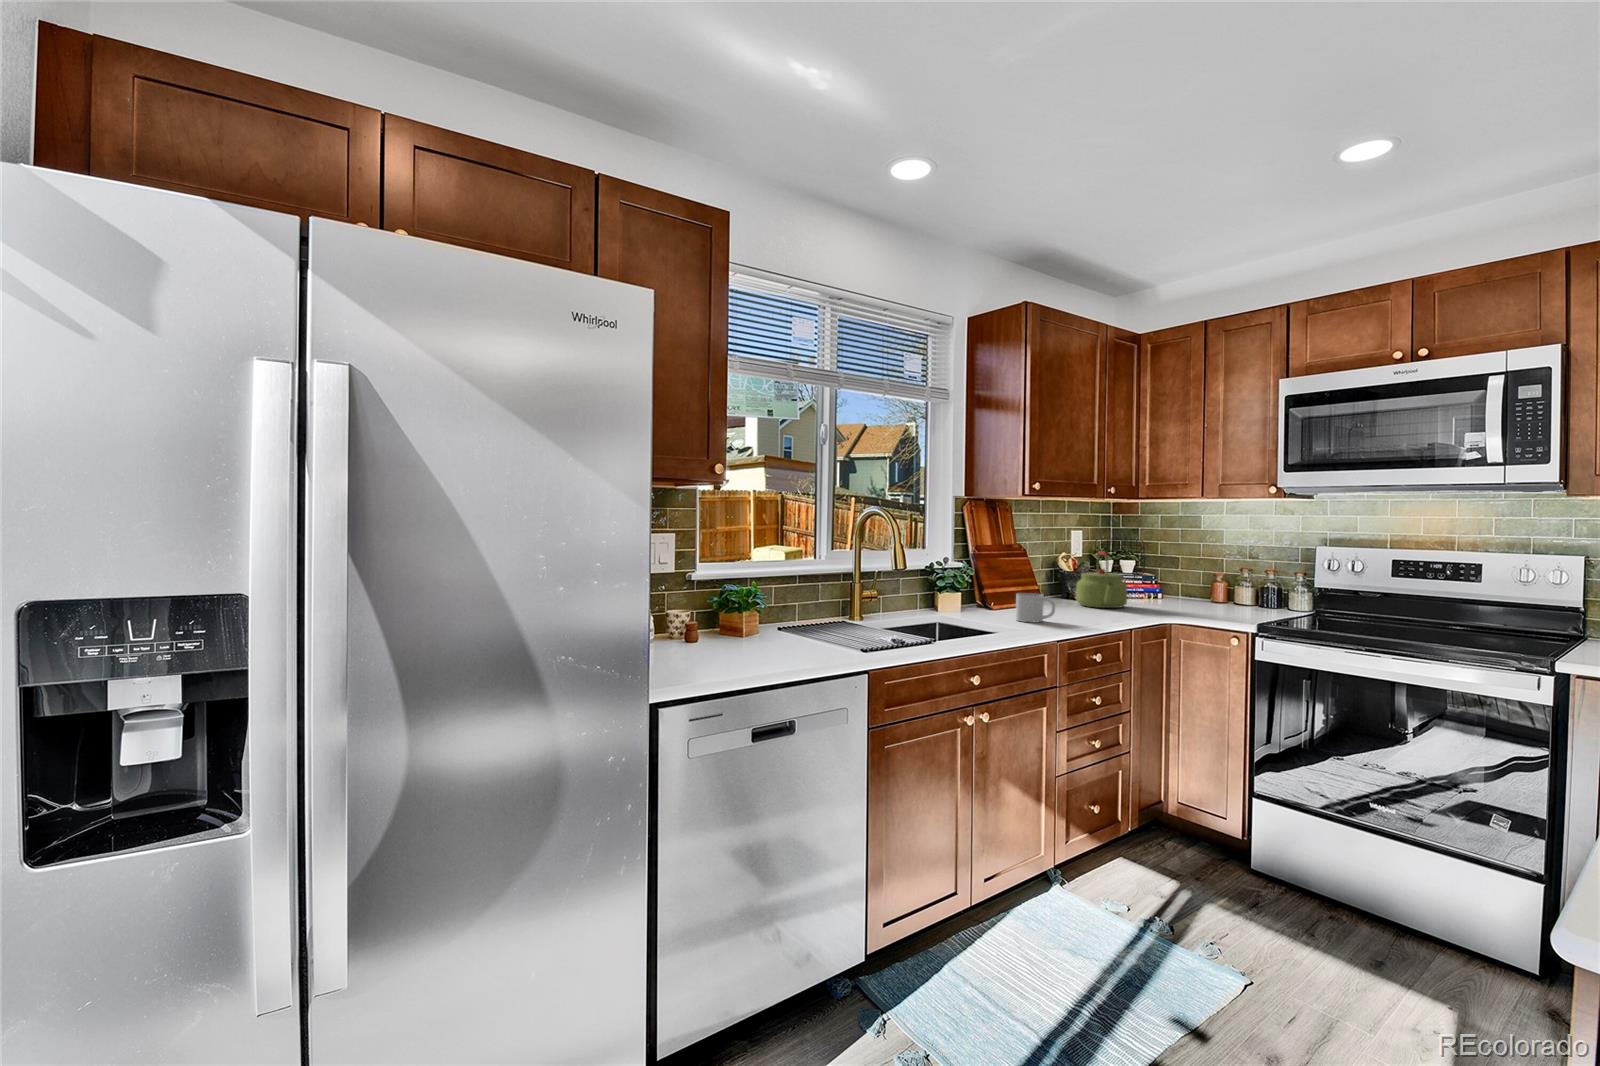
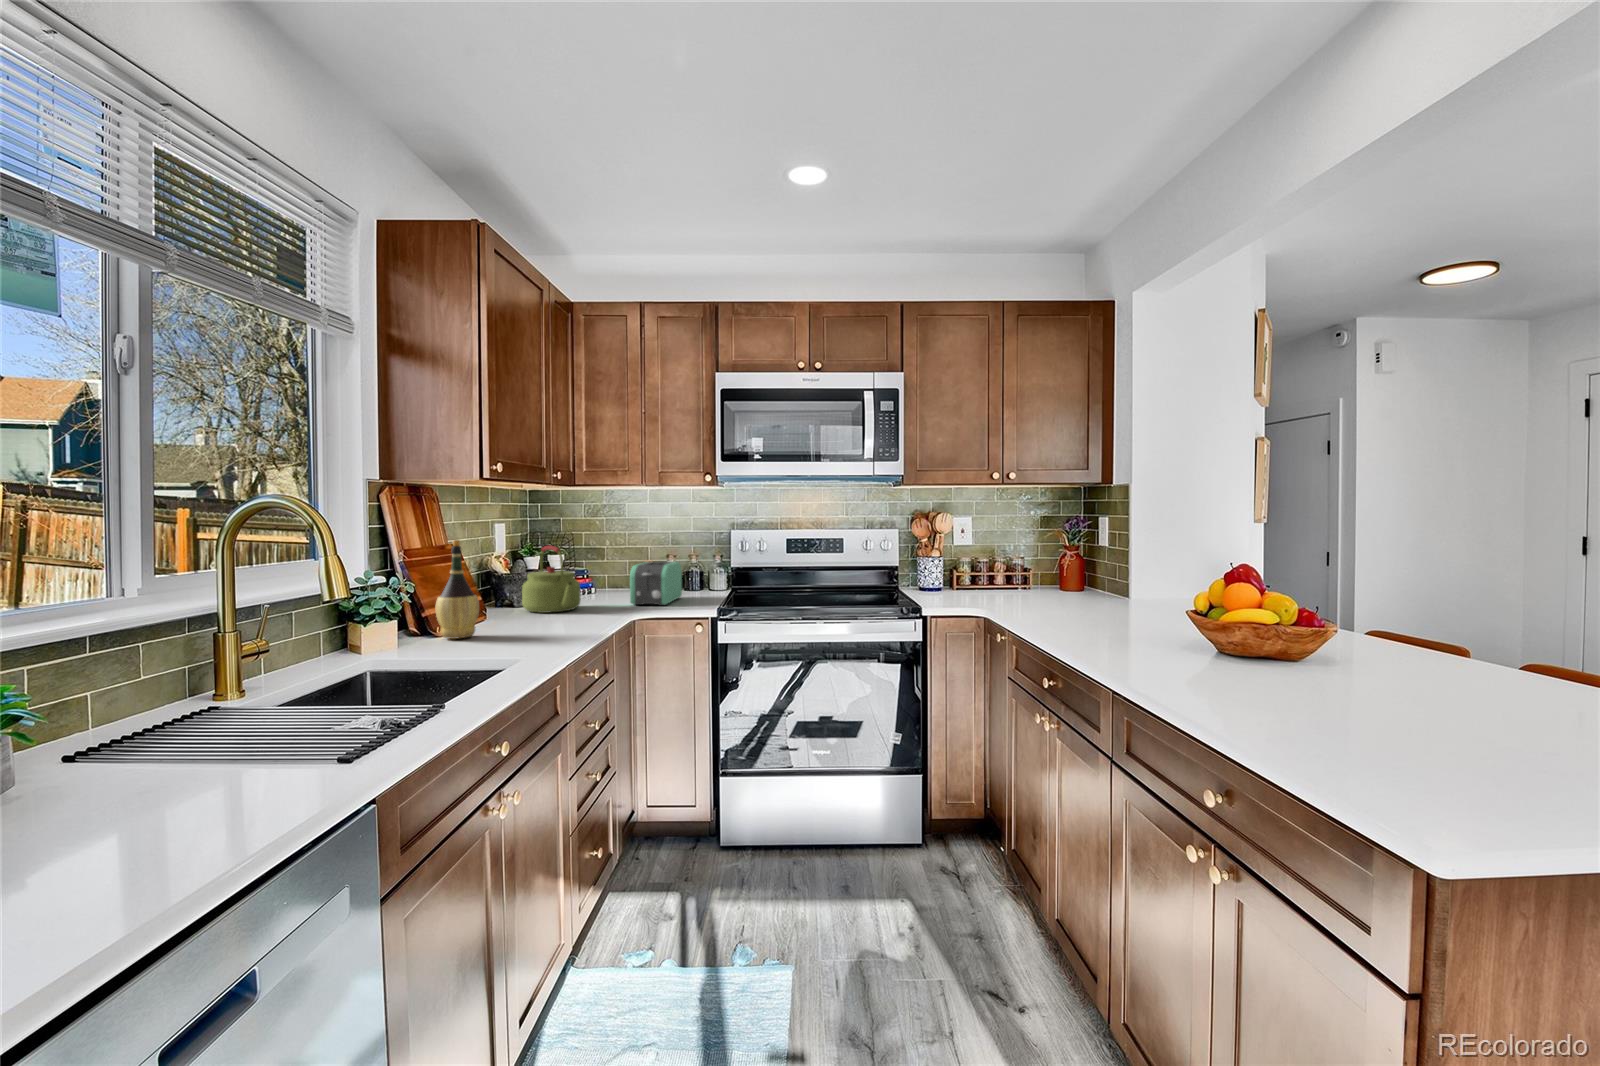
wine bottle: none [989,540,1019,613] -> present [435,540,479,639]
toaster: none [1175,573,1244,615] -> present [630,562,682,605]
mug: present [1016,593,1055,622] -> none [491,607,542,647]

